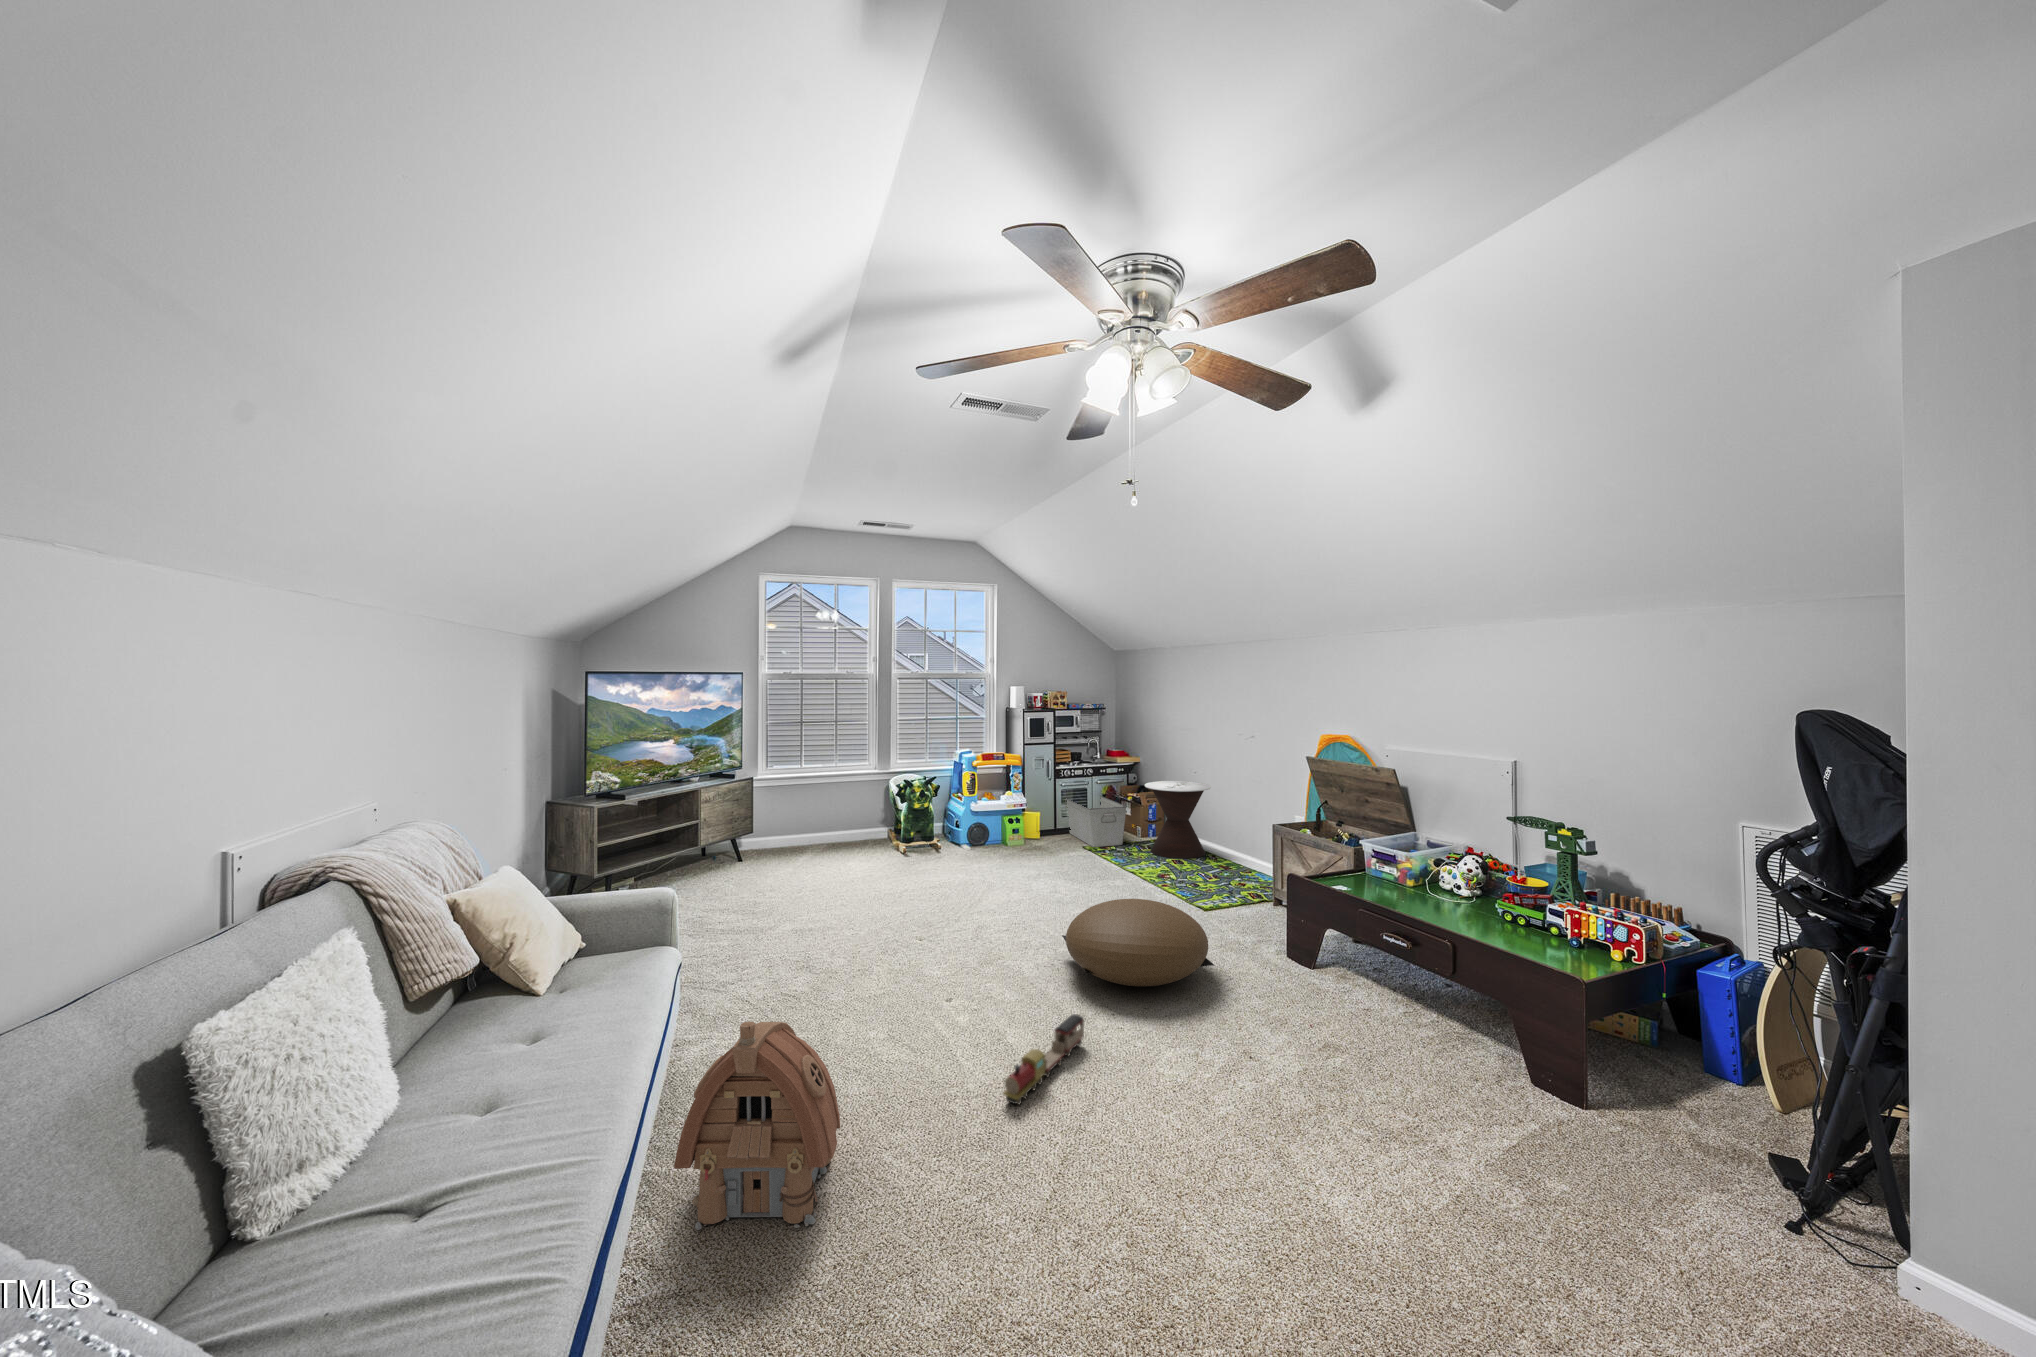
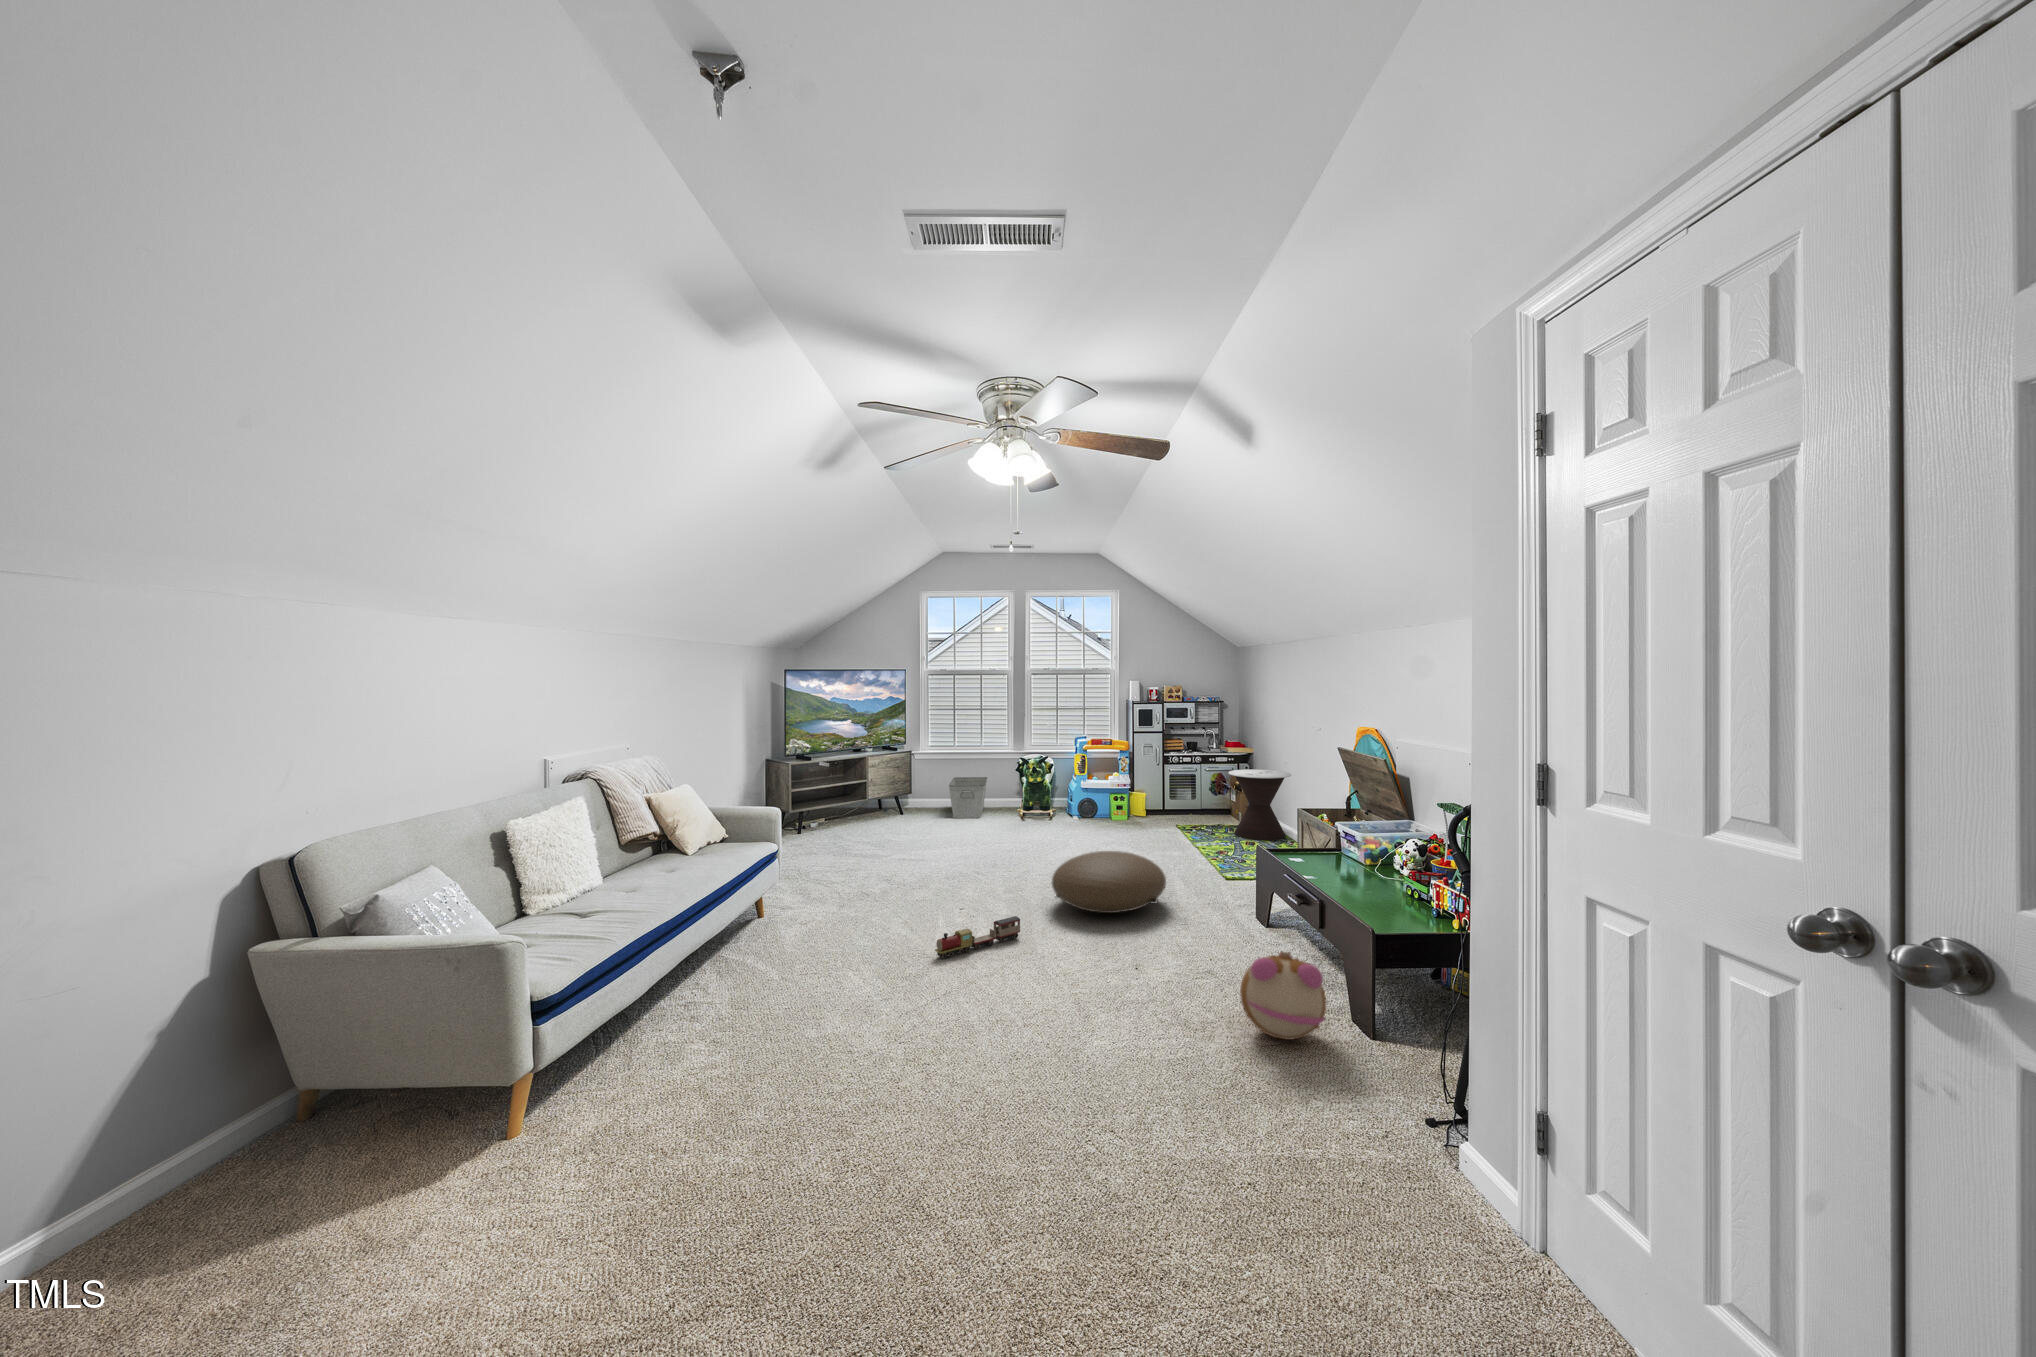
storage bin: present [1066,796,1126,847] -> present [949,777,987,818]
toy house: present [674,1021,840,1230] -> none [721,867,821,985]
plush toy: none [1504,1044,1658,1168] -> present [1240,951,1326,1040]

